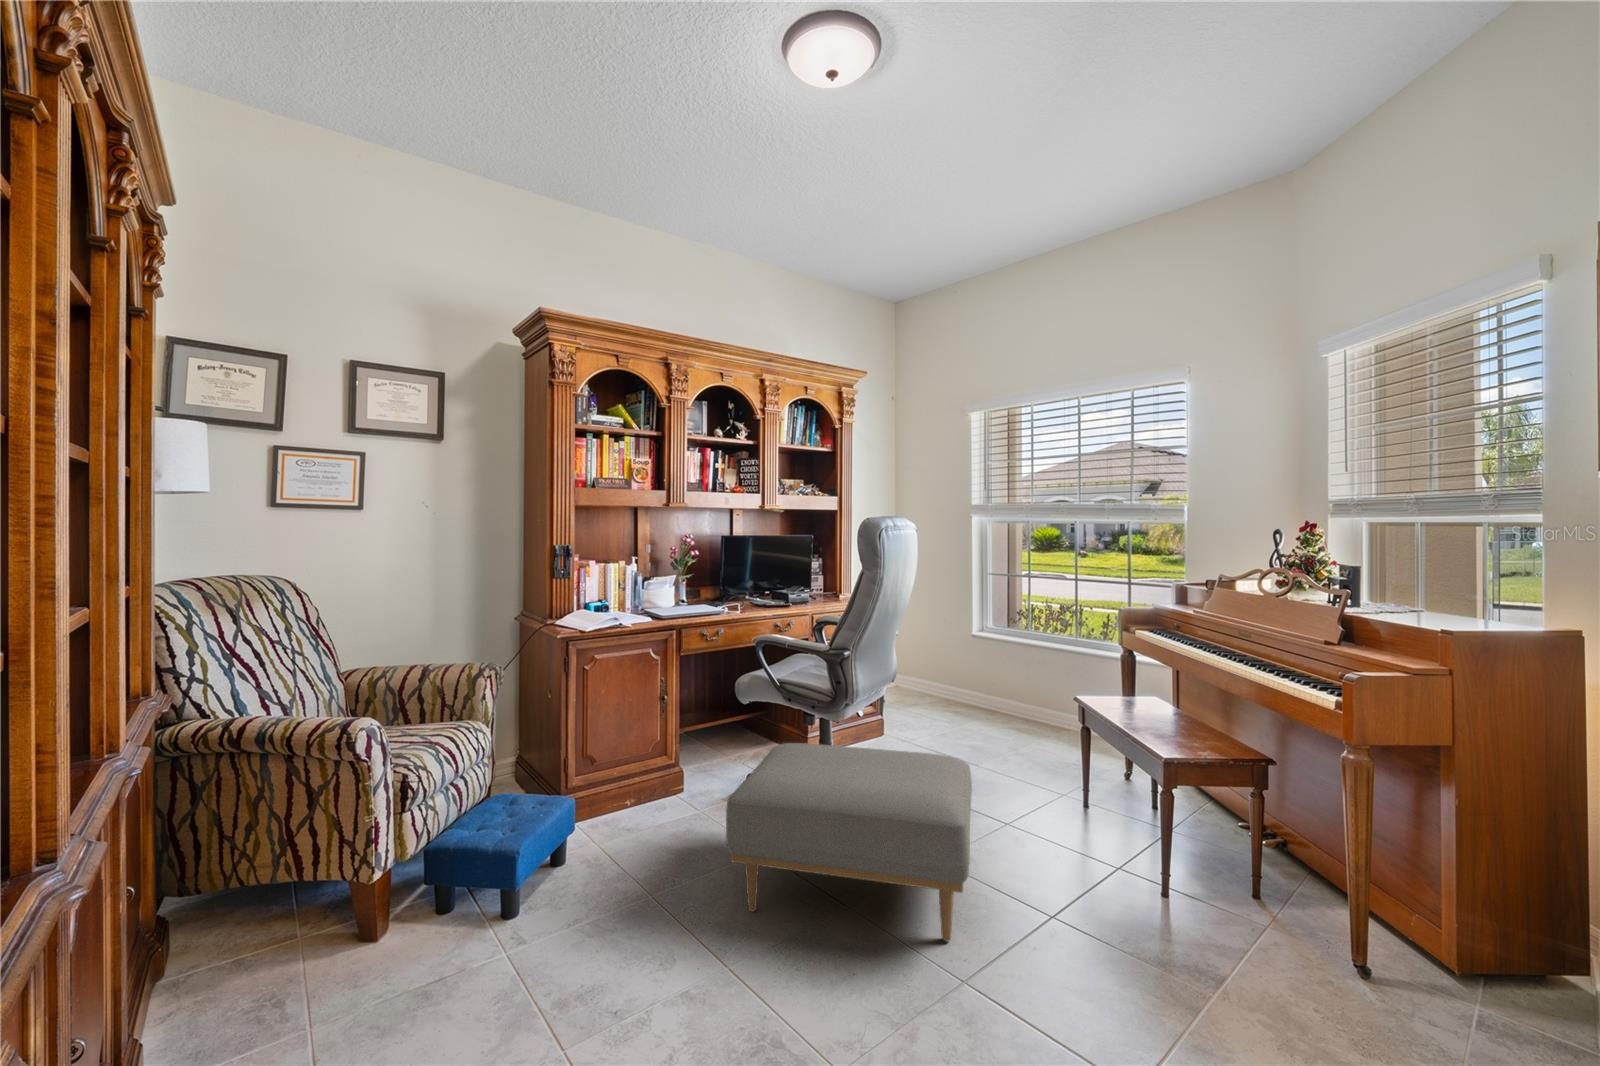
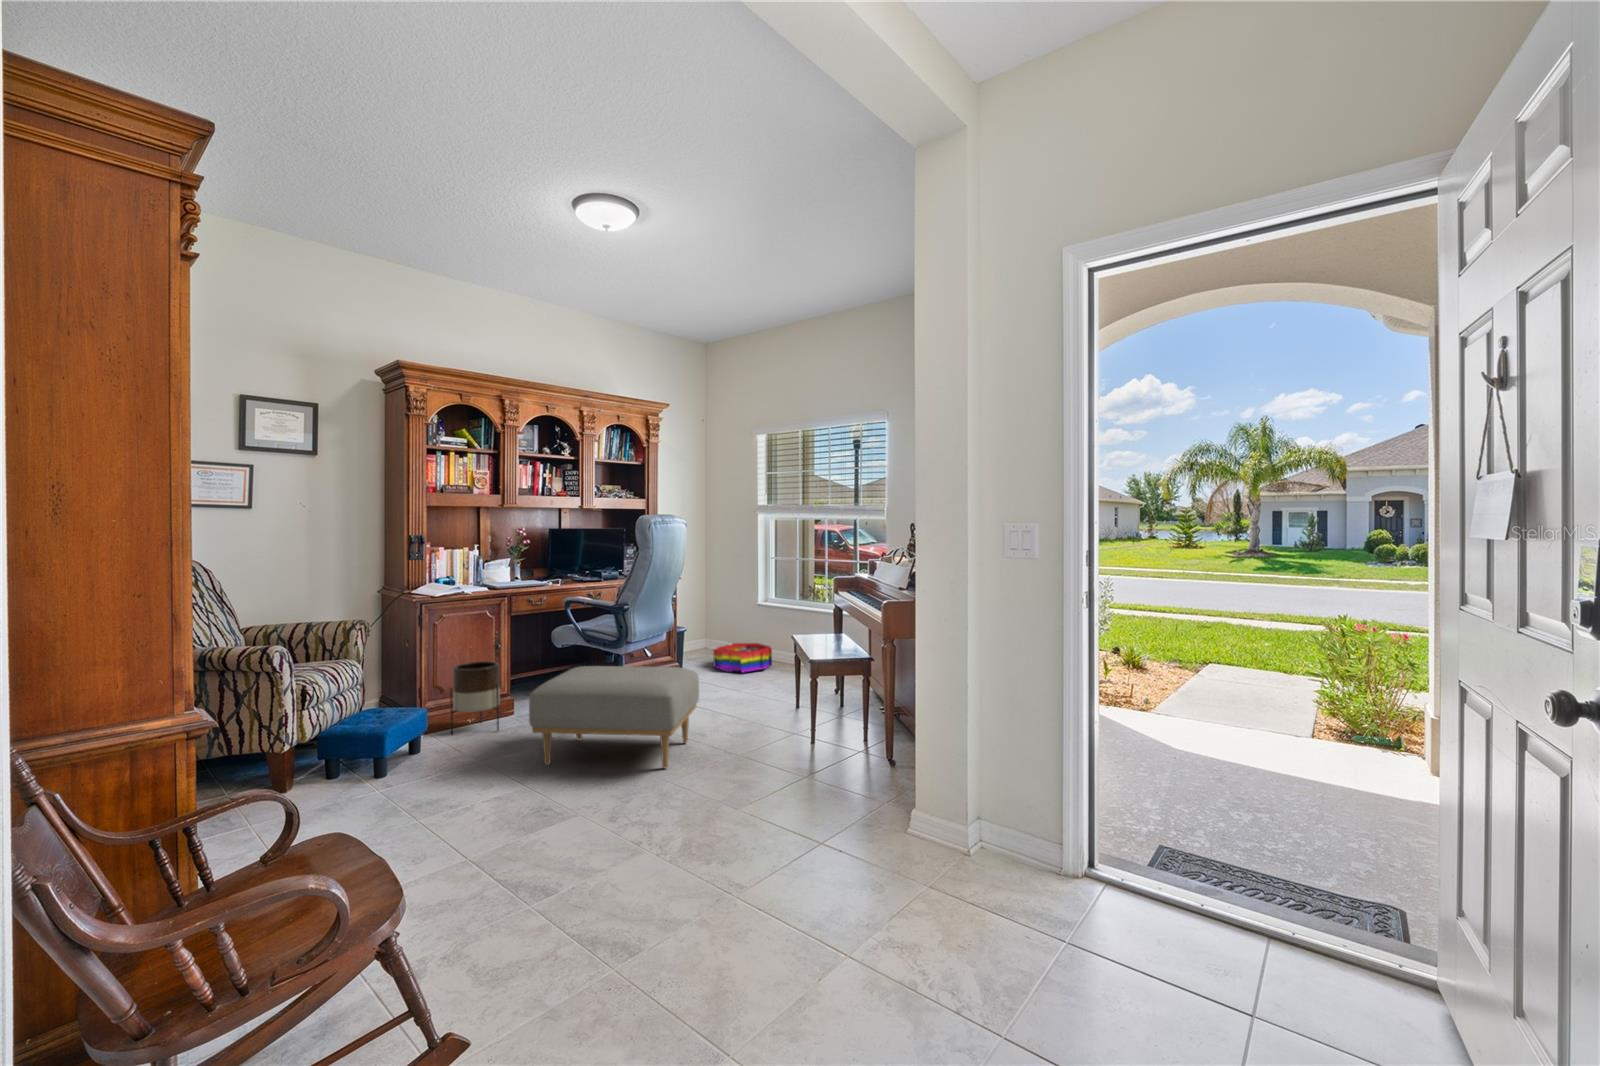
storage bin: none [919,683,999,728] -> present [713,643,772,672]
planter: none [605,720,670,826] -> present [450,661,500,734]

